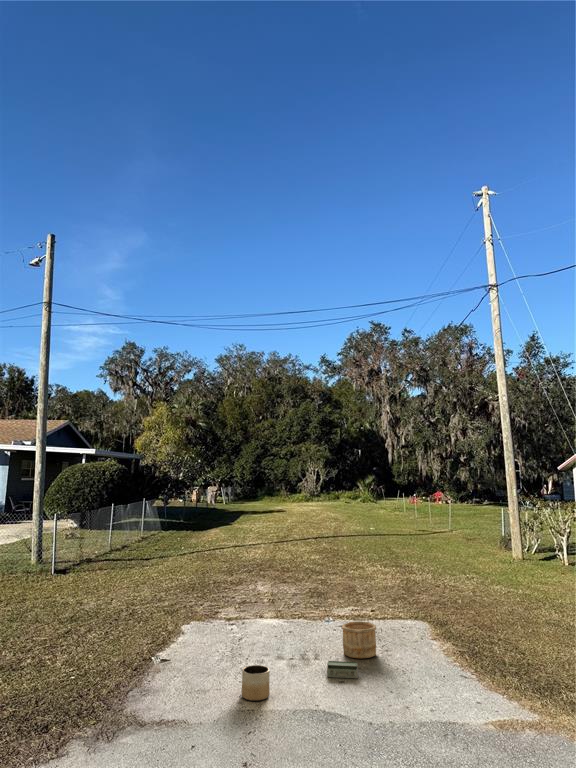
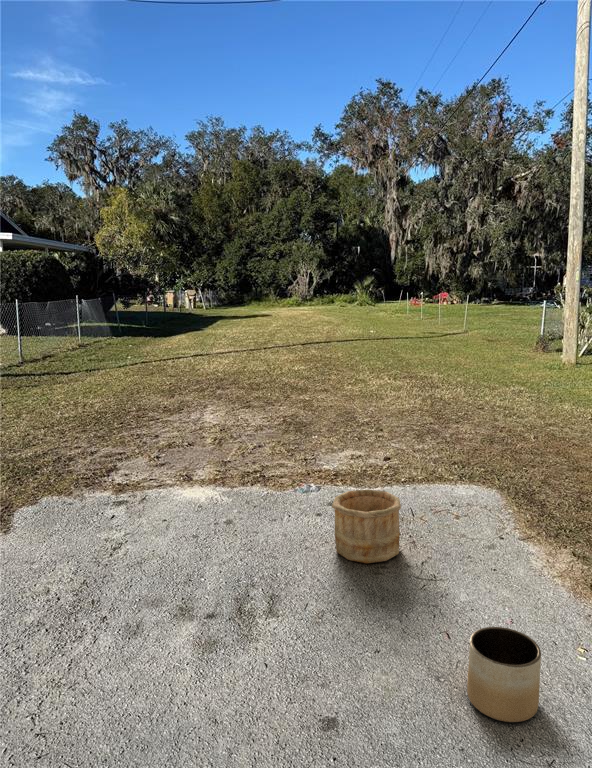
toolbox: present [327,661,358,678] -> none [299,582,365,626]
planter: present [242,665,270,701] -> present [467,627,541,722]

